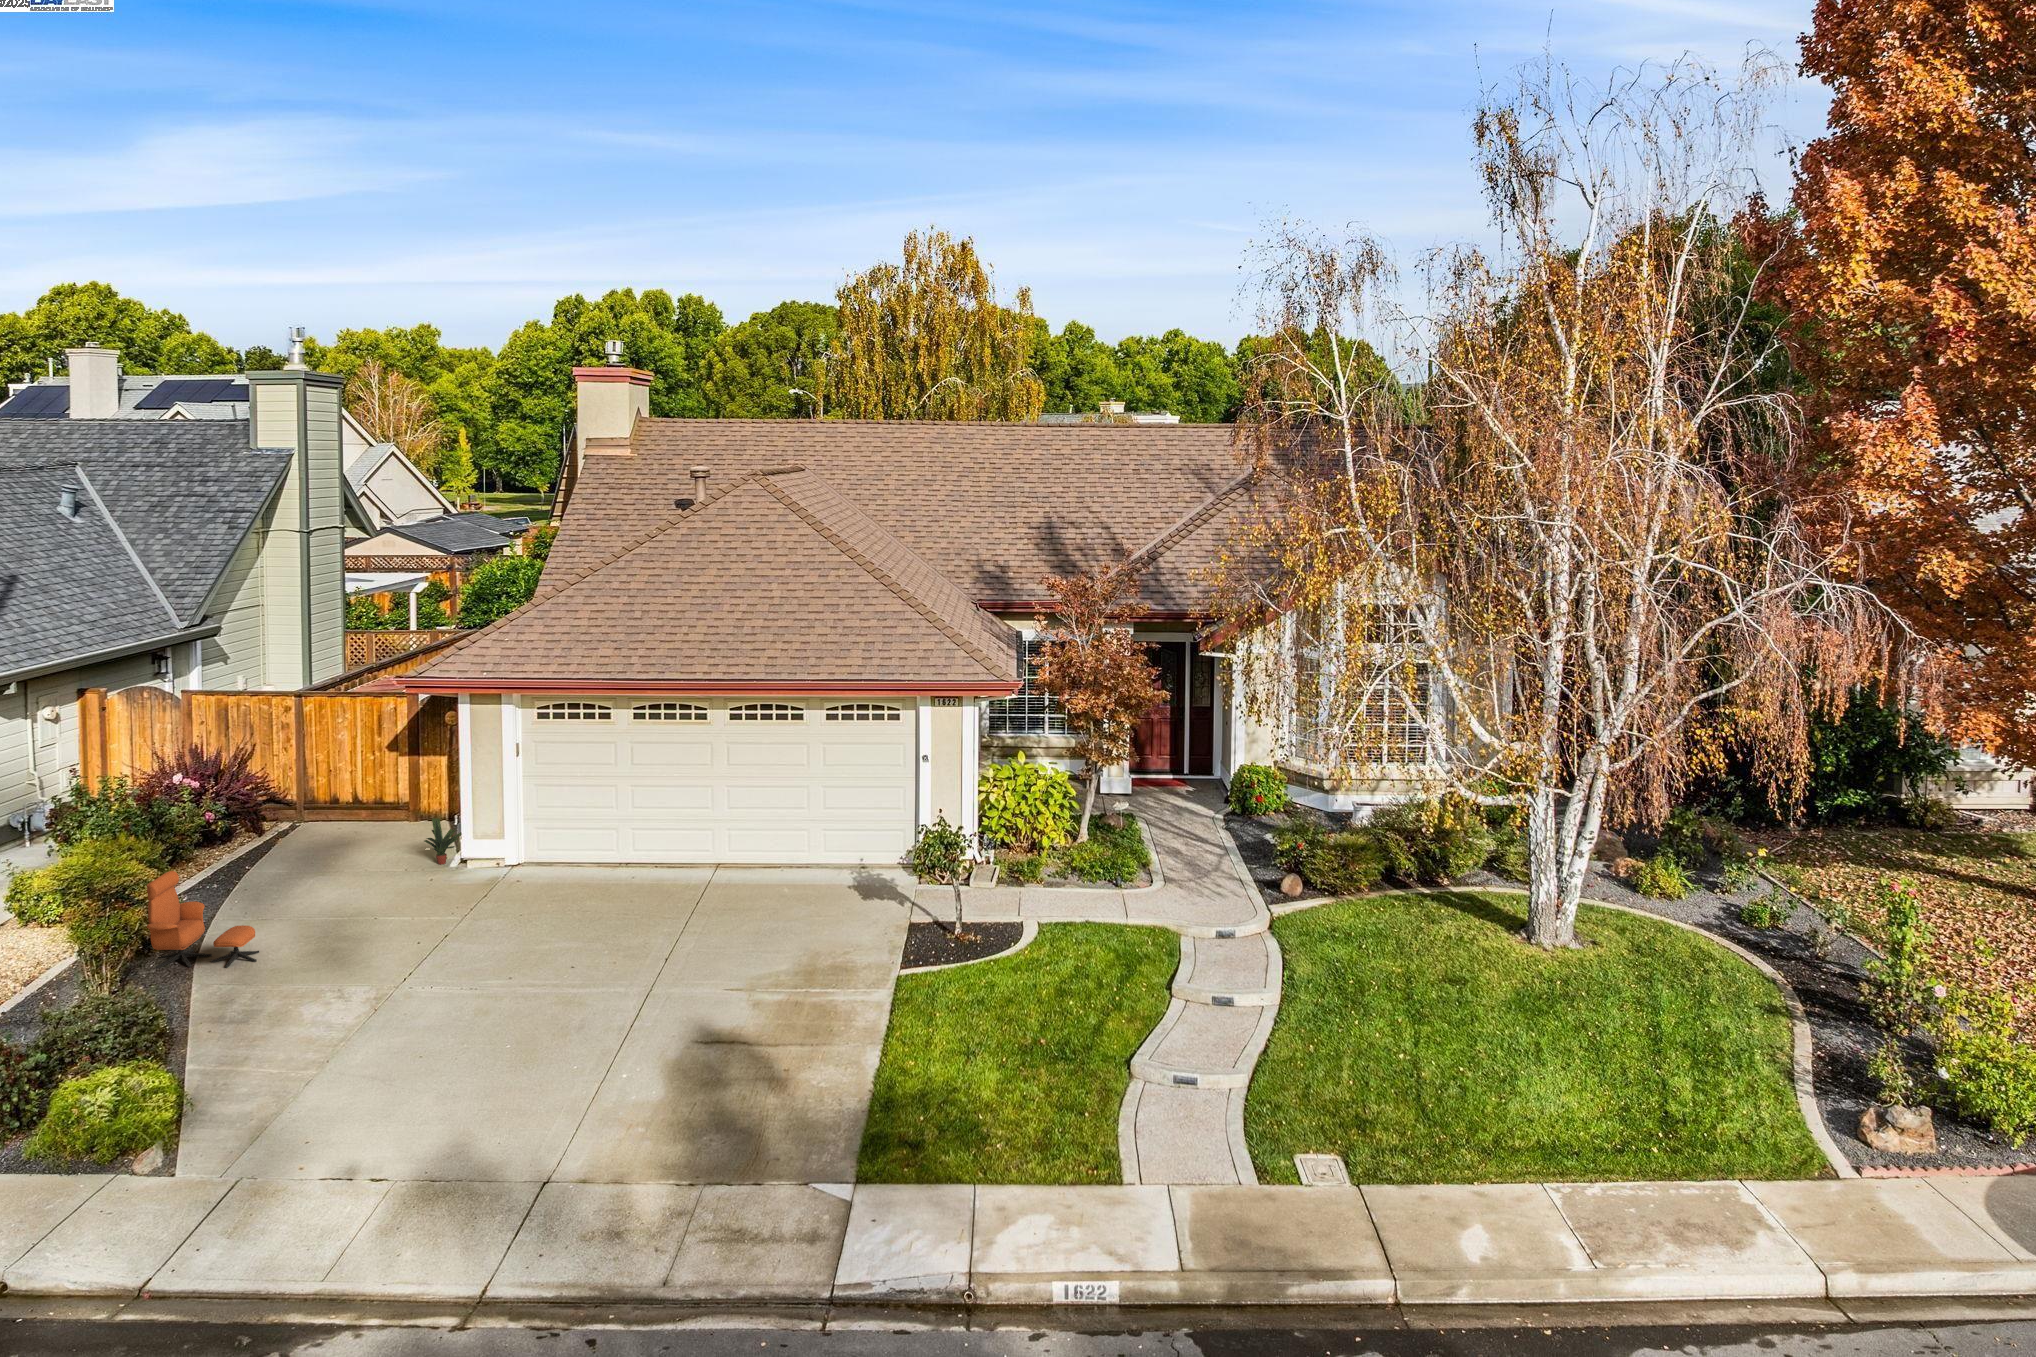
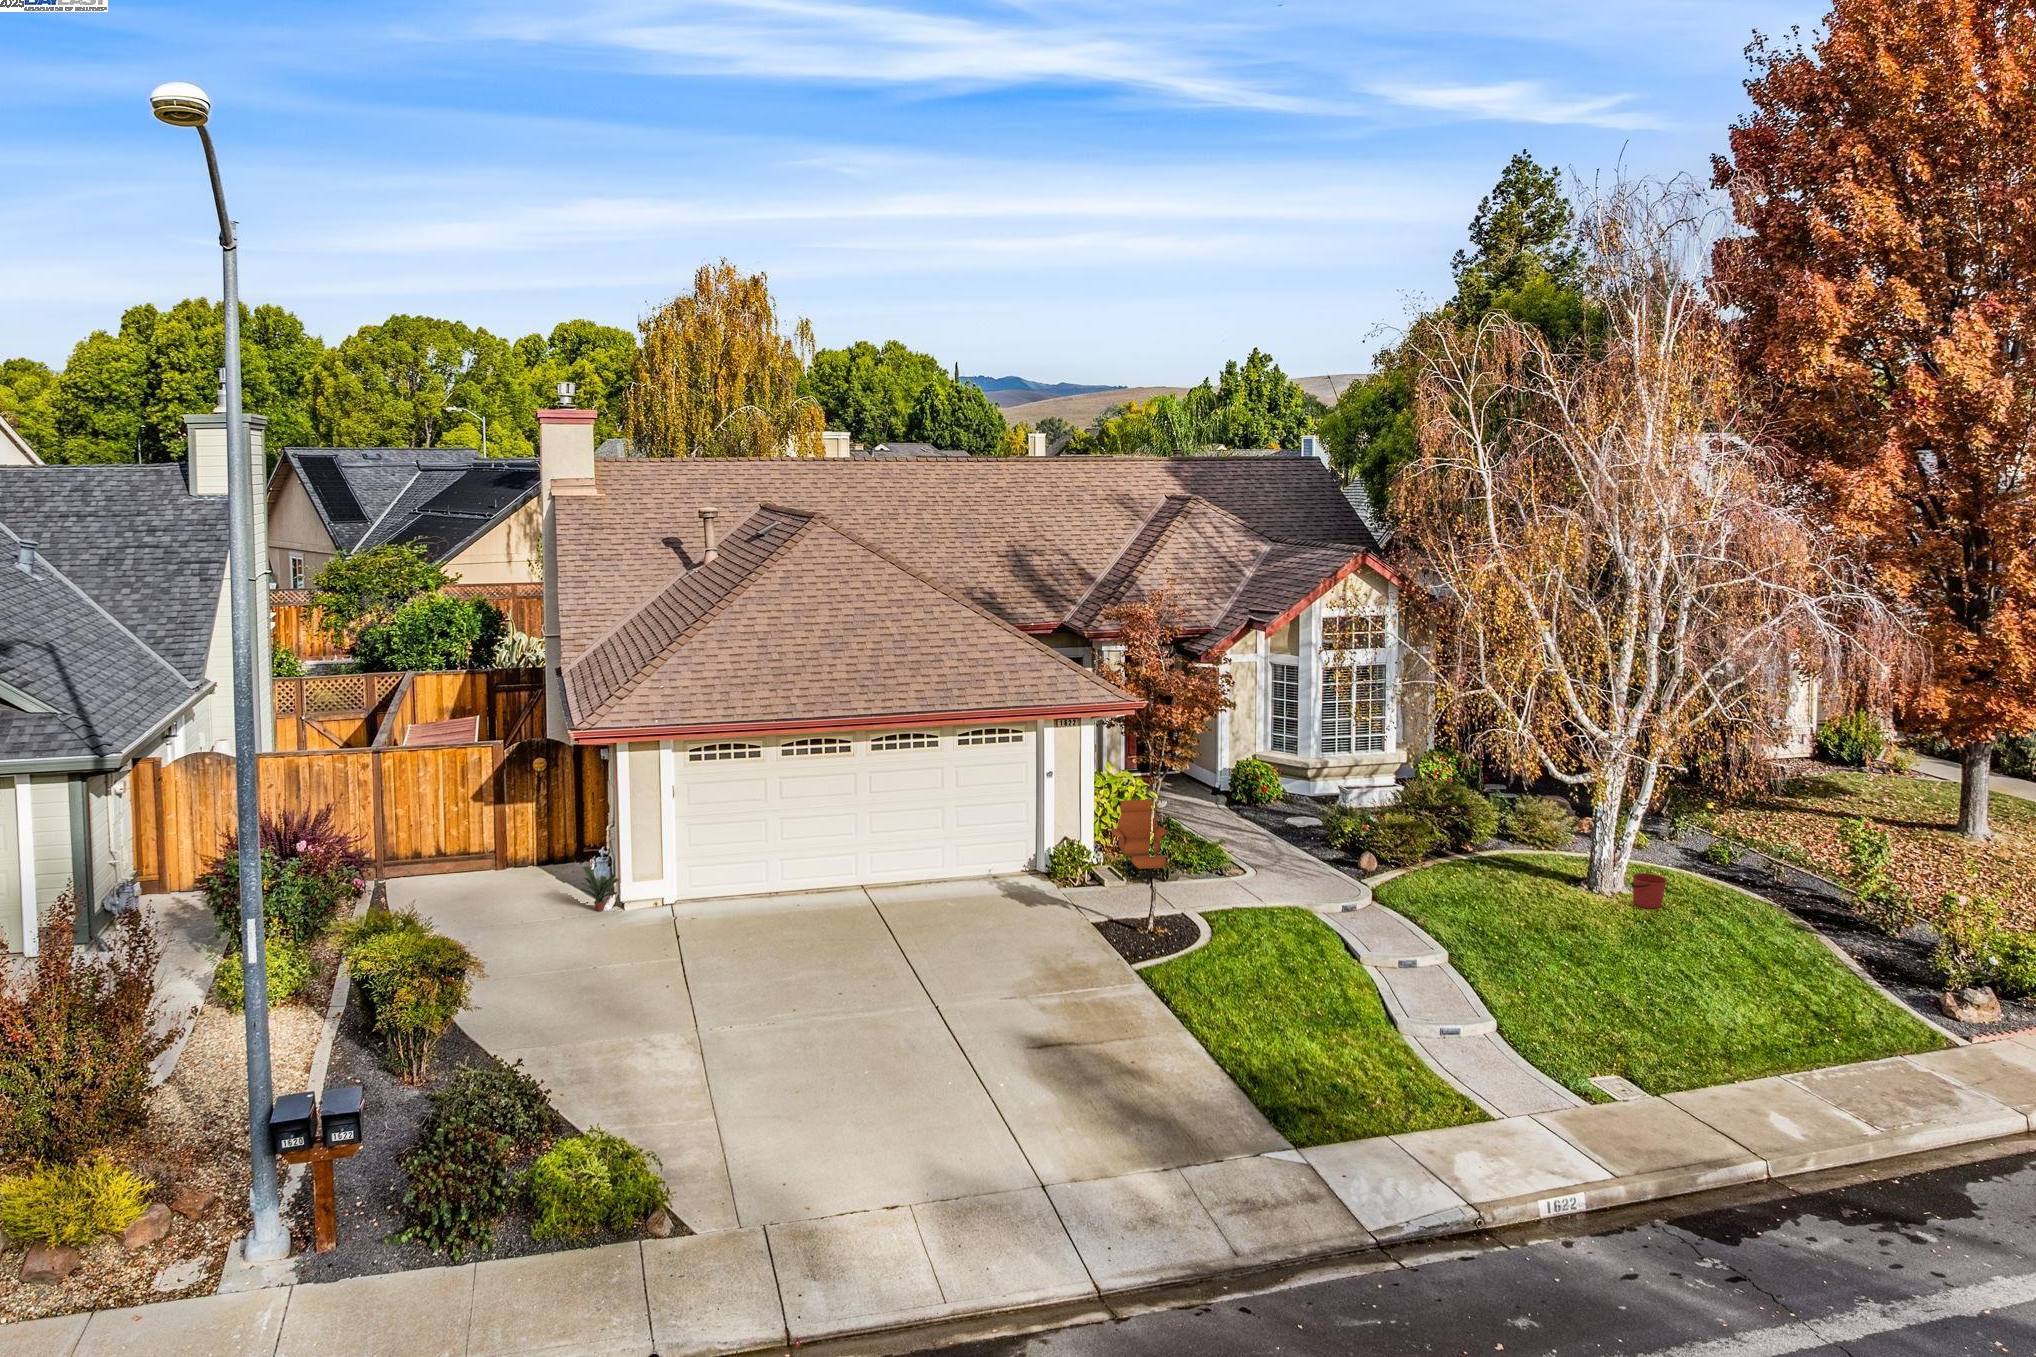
lounge chair: present [147,871,259,968] -> present [1112,800,1167,884]
bucket: none [1562,923,1606,967] -> present [1631,873,1667,908]

